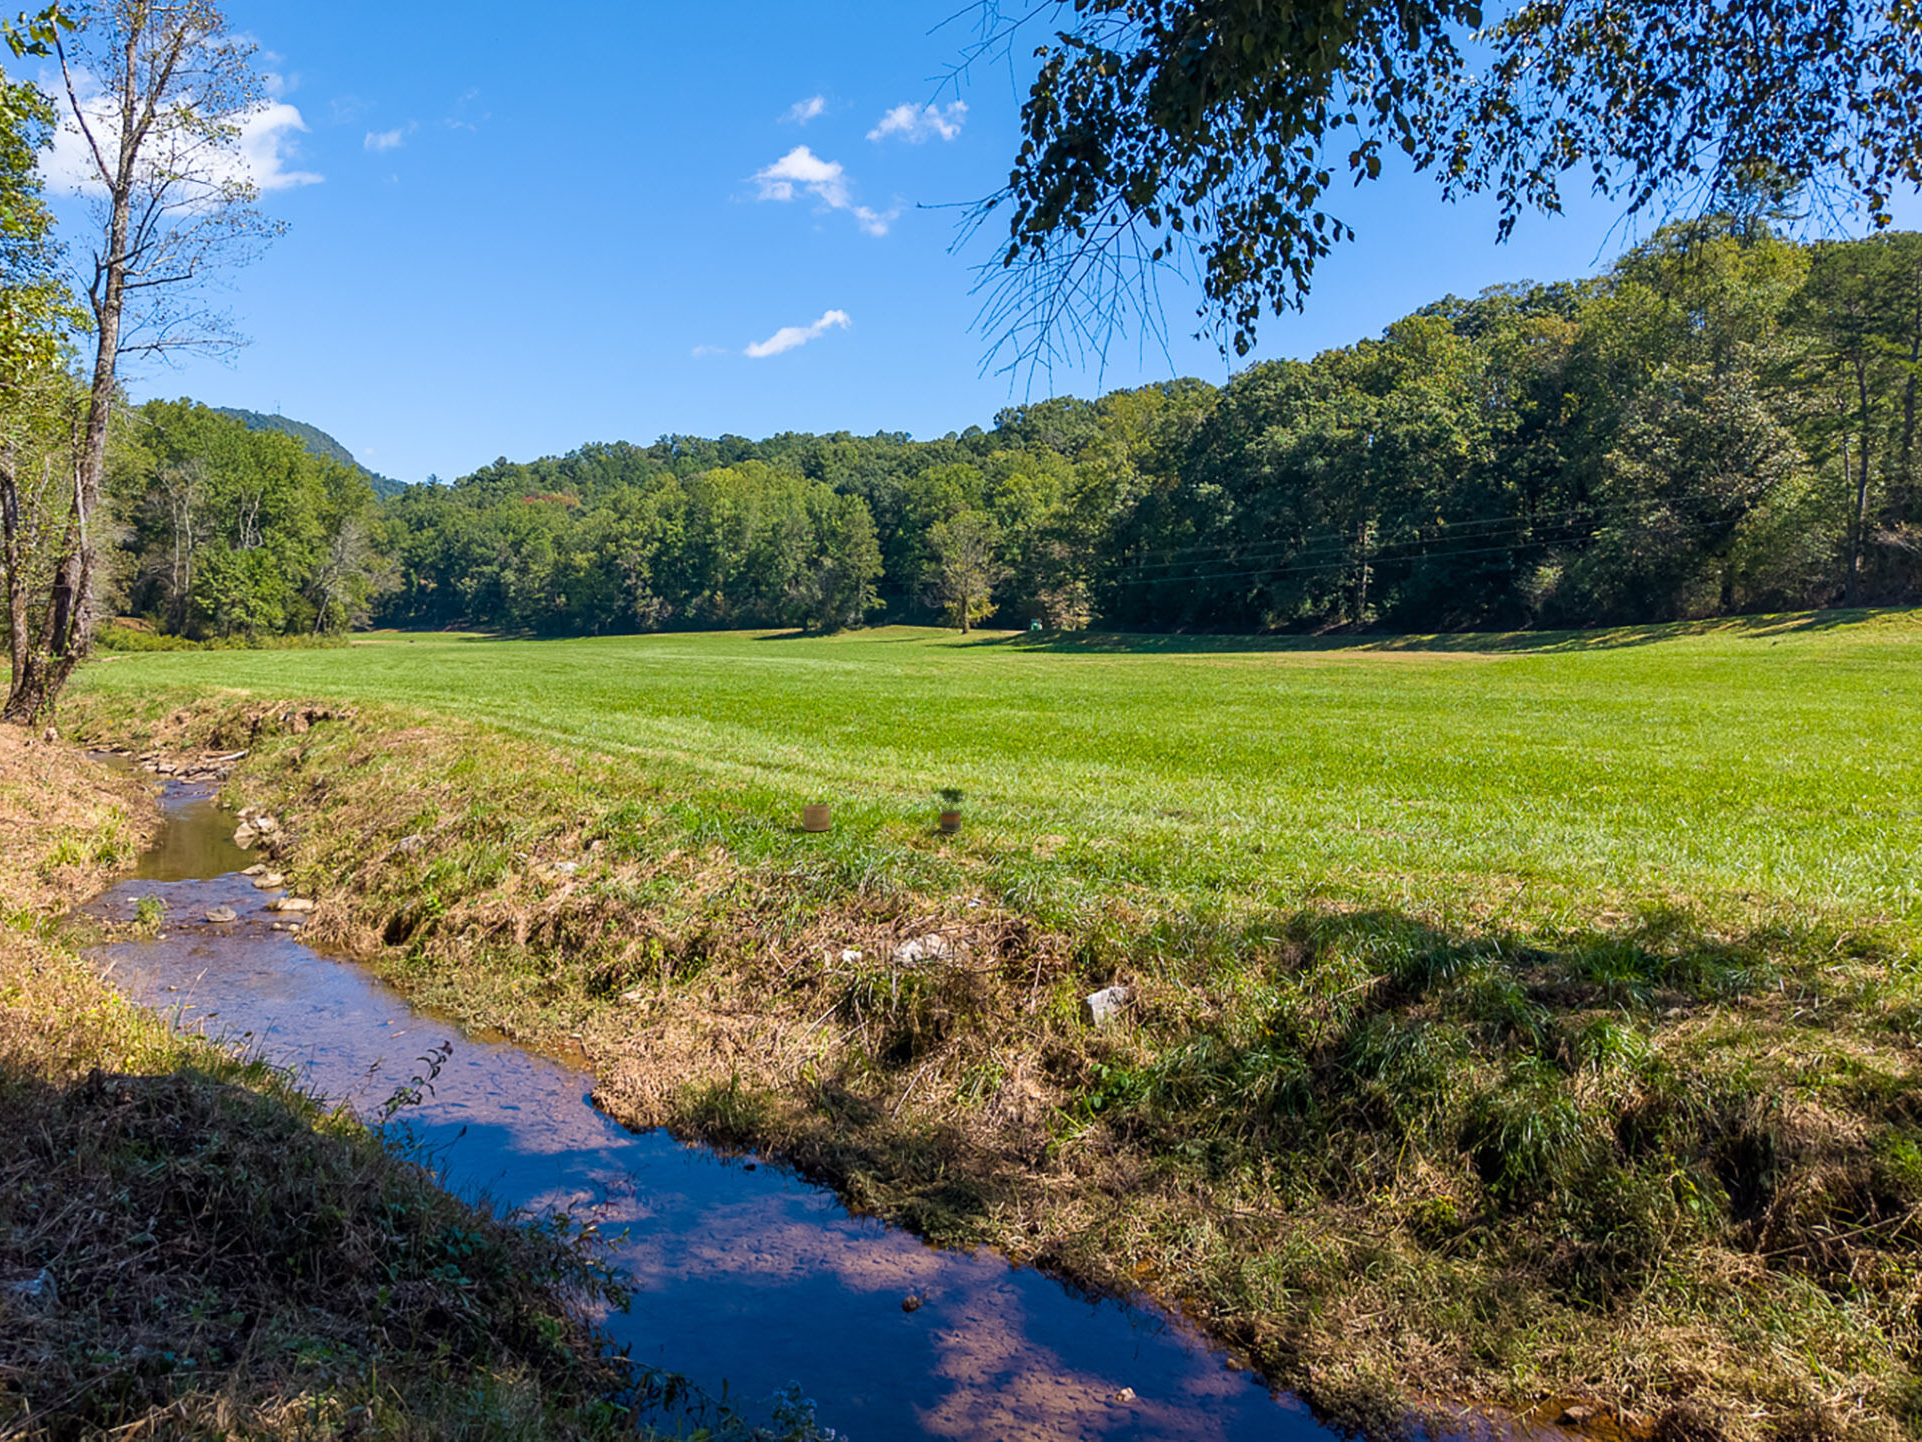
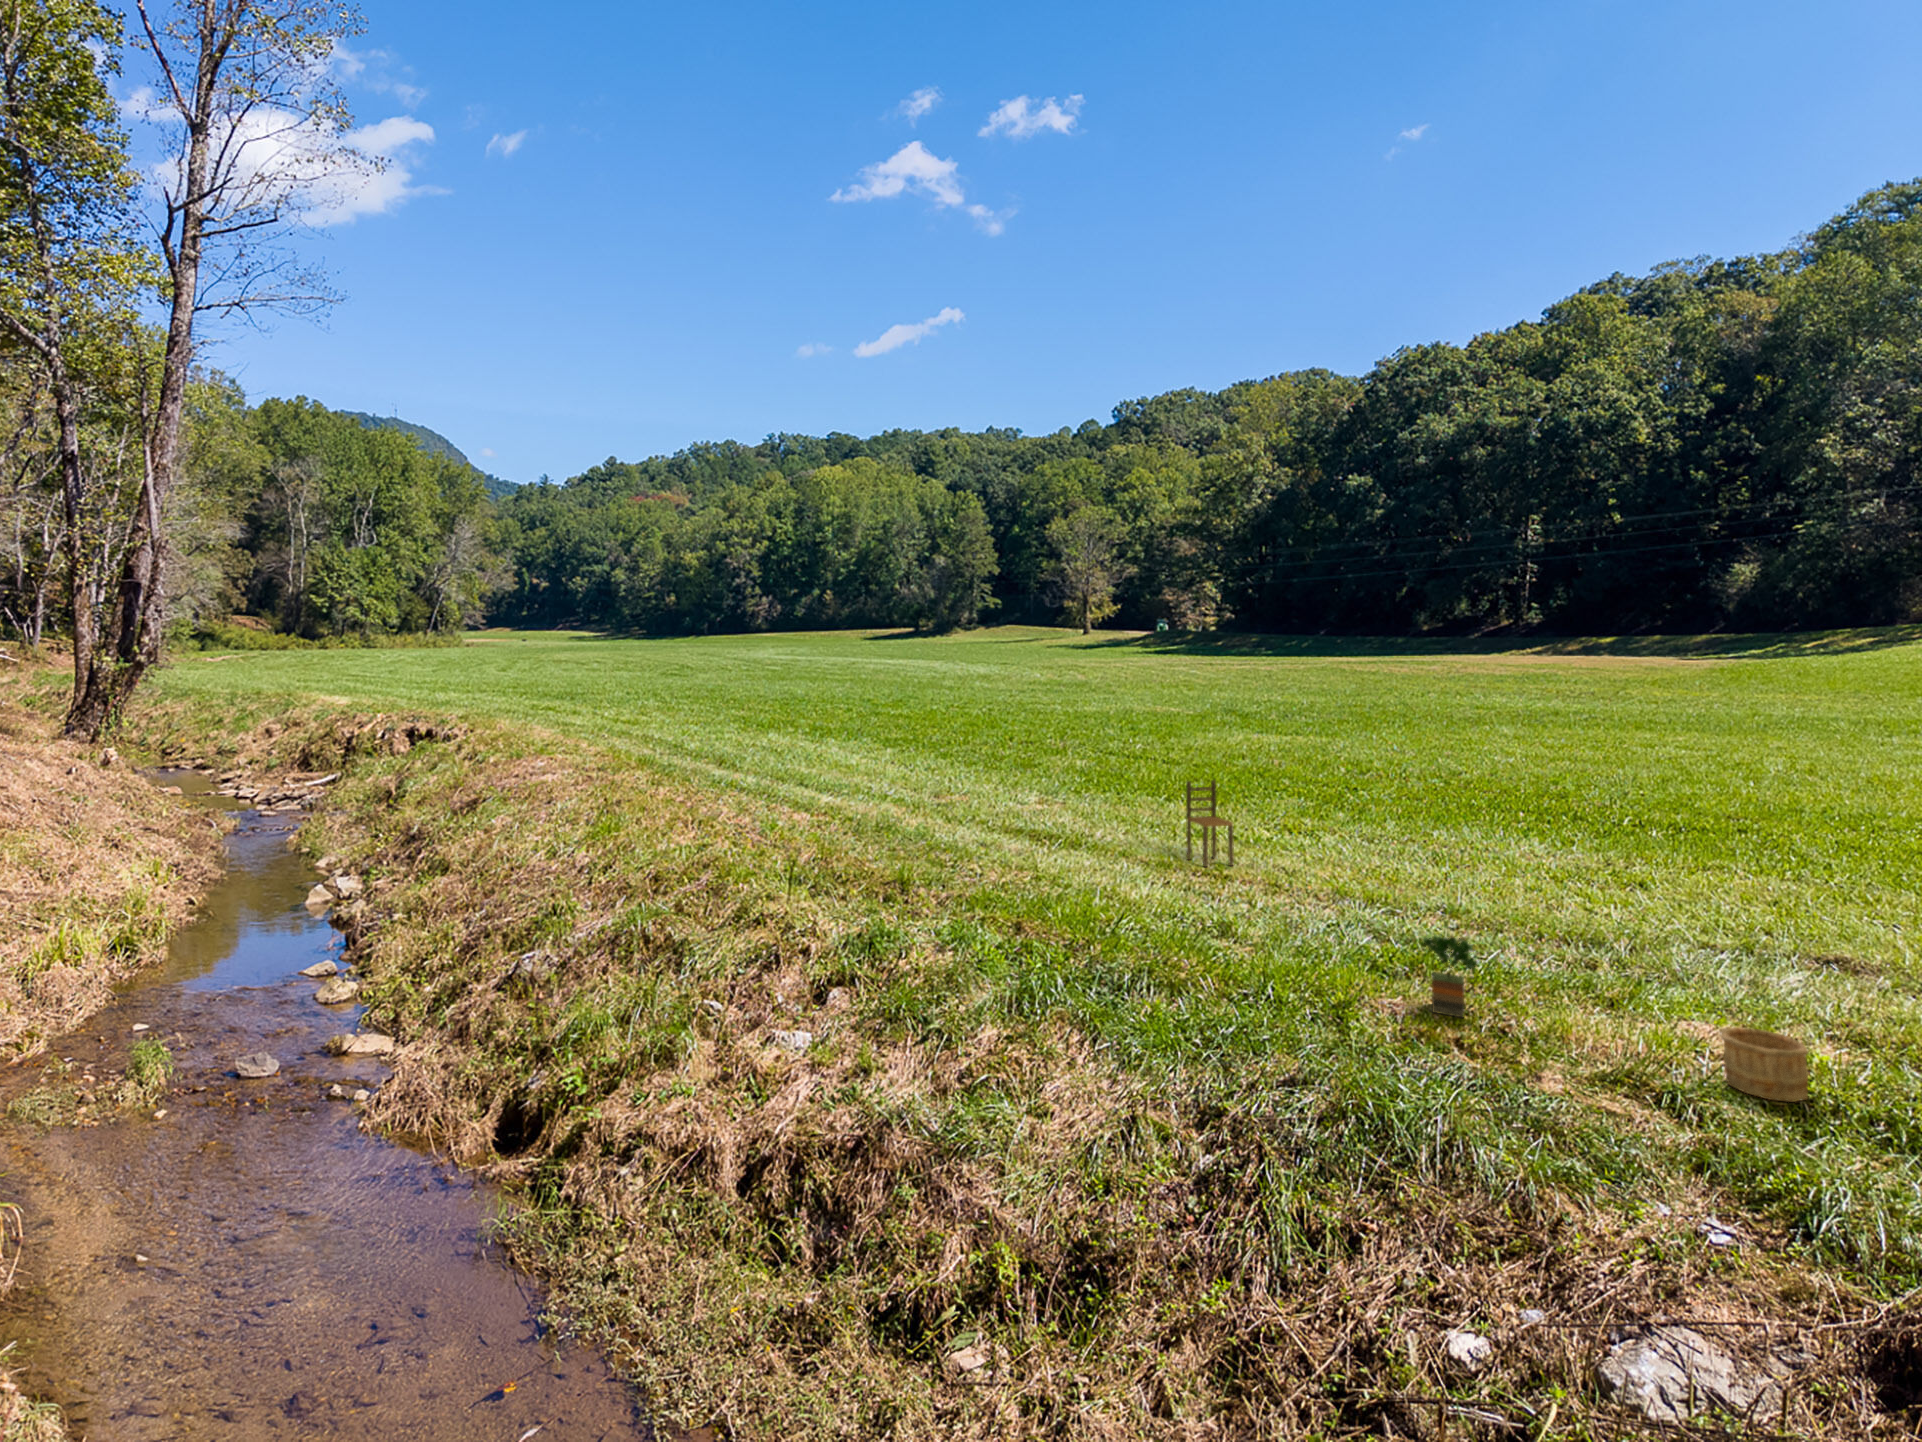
chair: none [880,717,908,777] -> present [1186,780,1234,867]
wooden bucket: present [802,804,830,831] -> present [1721,1027,1808,1102]

